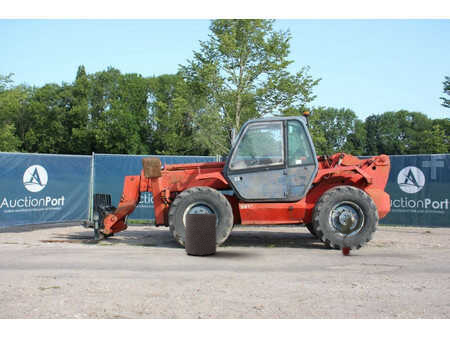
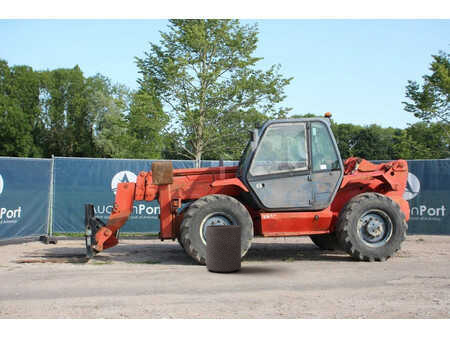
potted tree: present [329,214,363,255] -> none [359,221,396,267]

